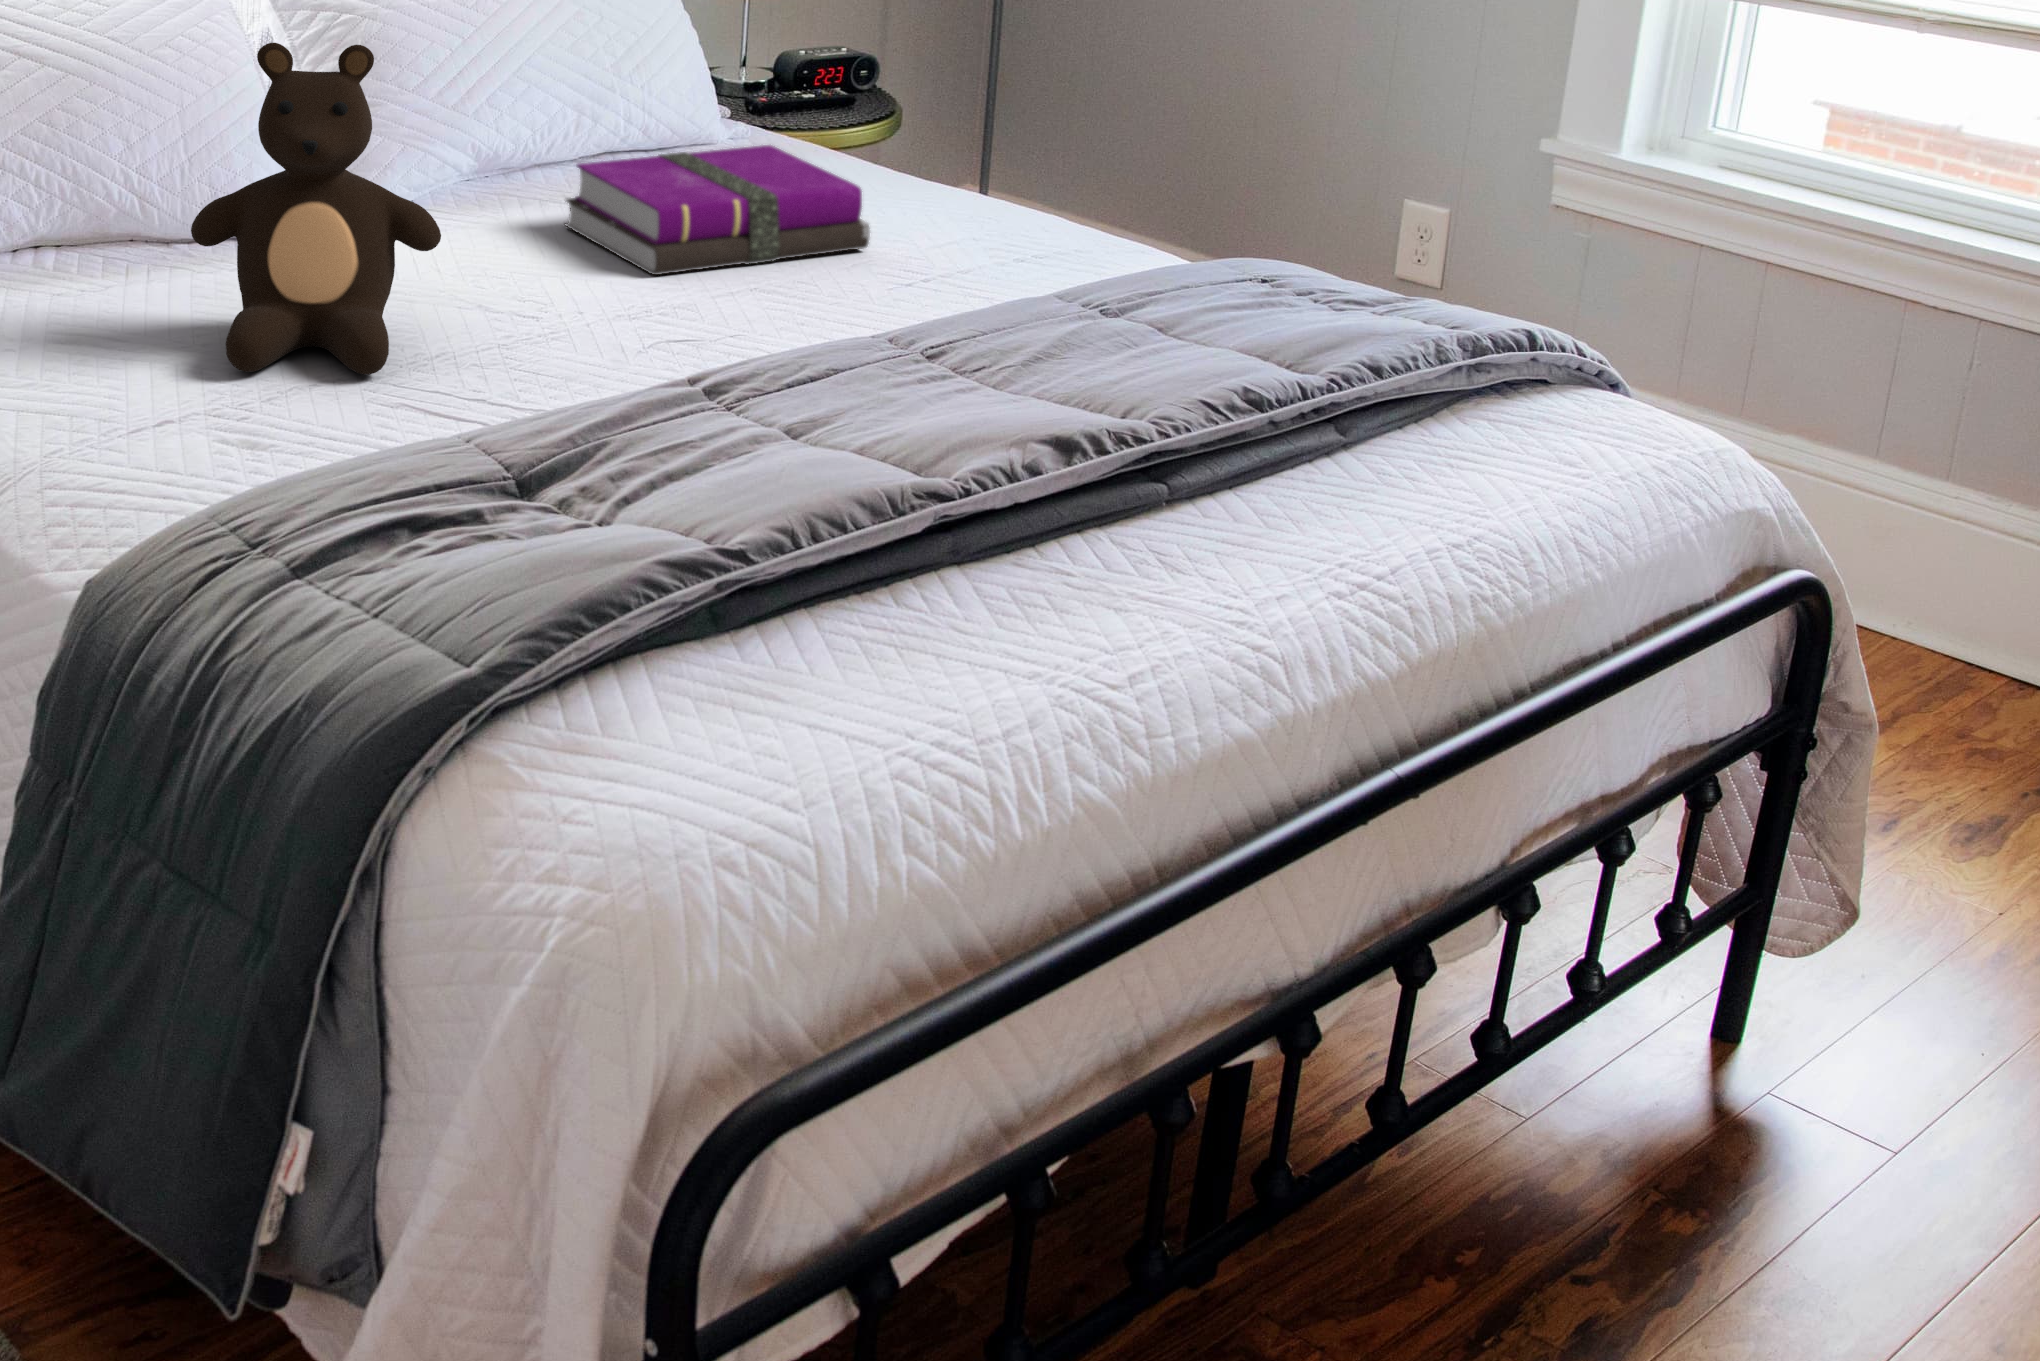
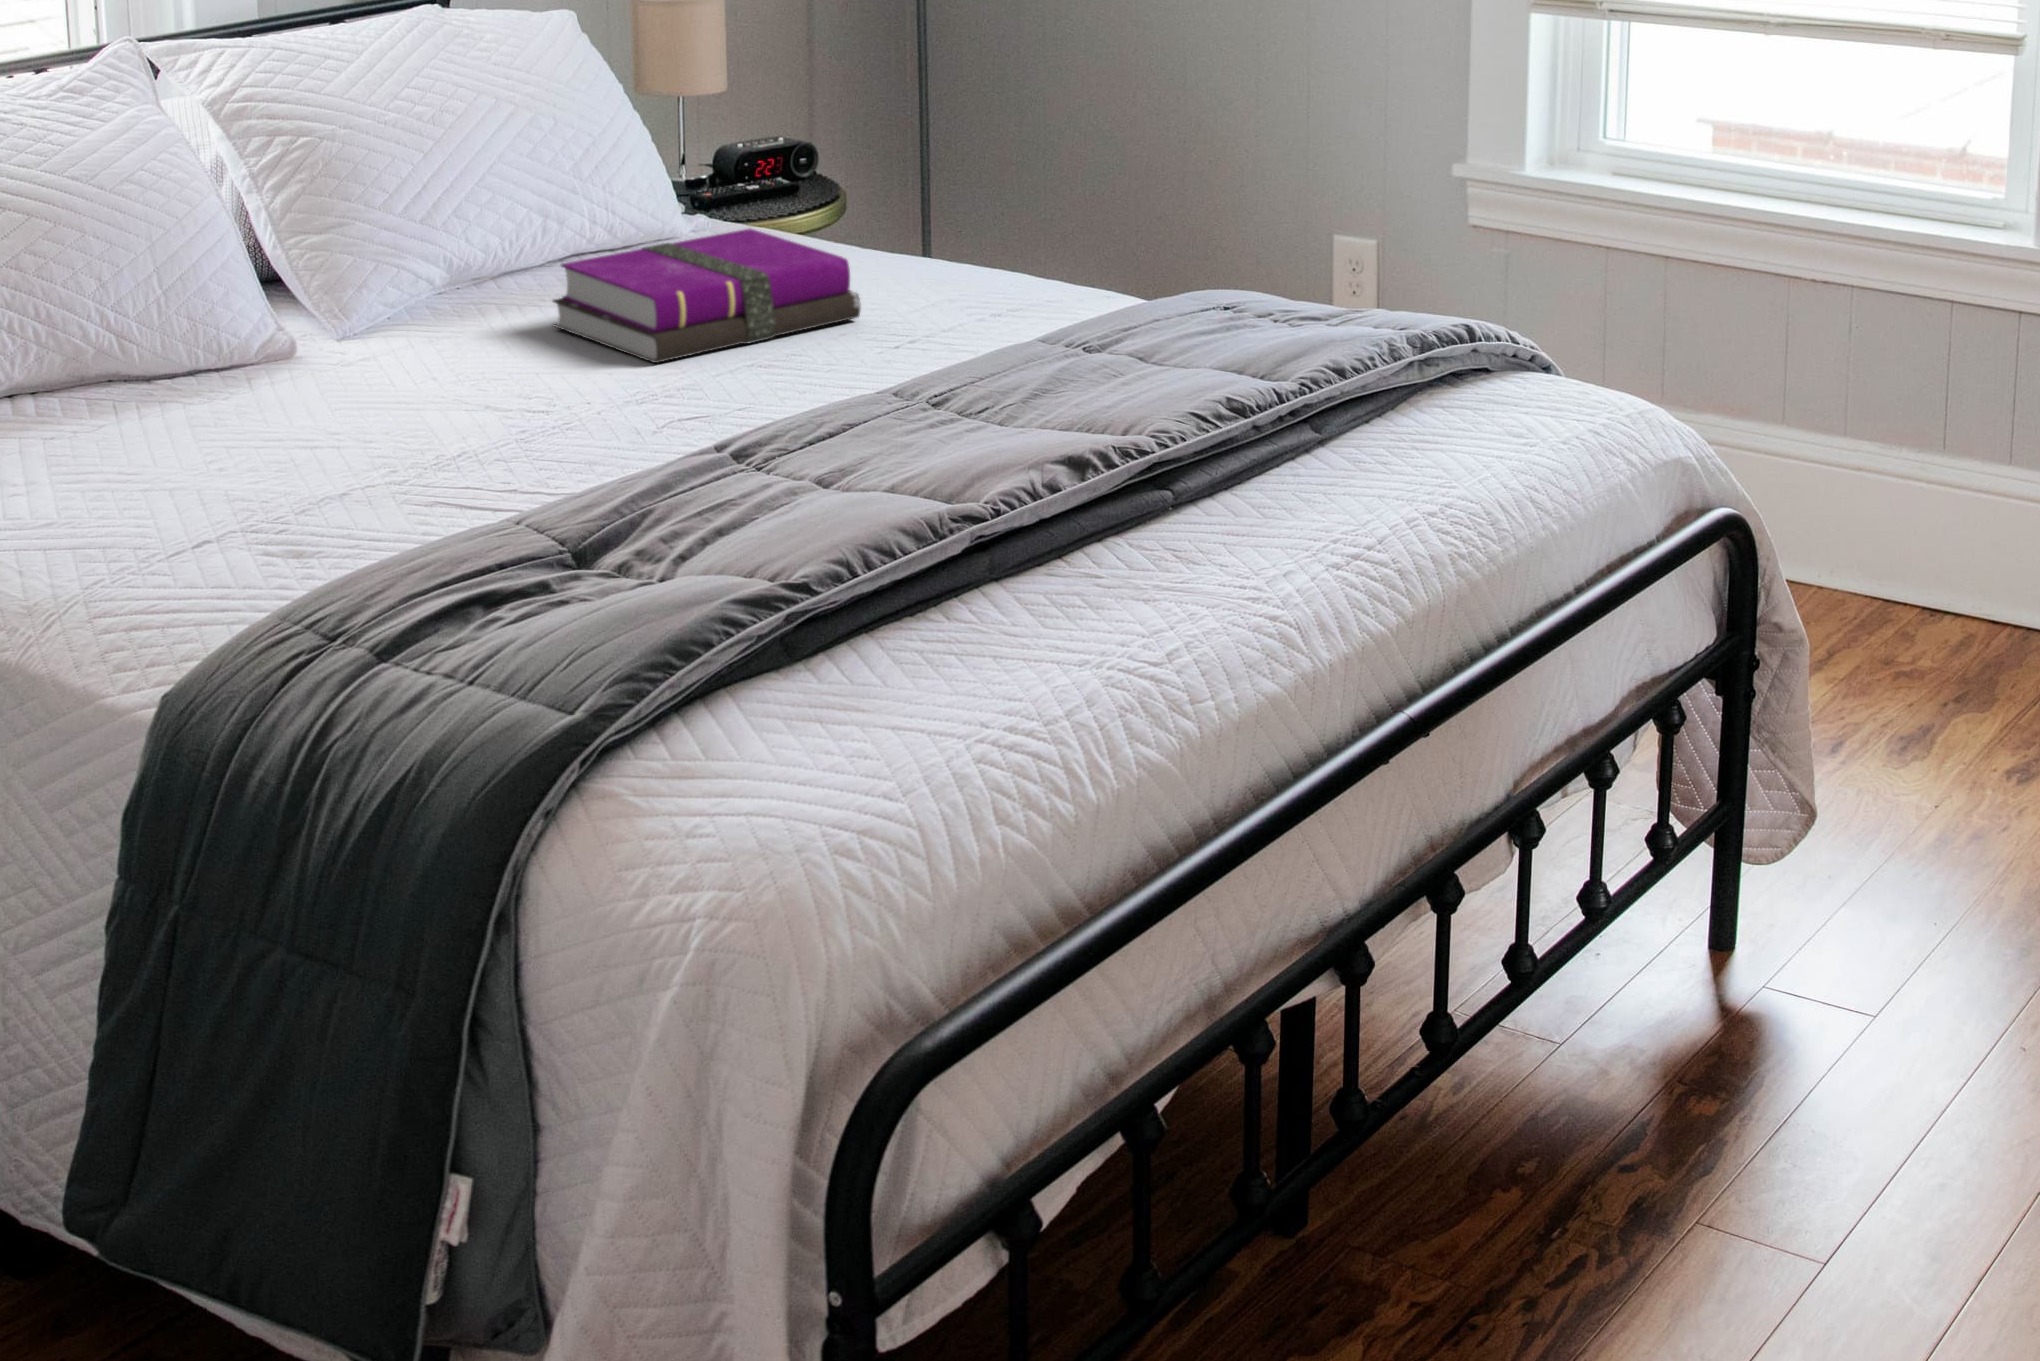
teddy bear: present [191,43,441,375] -> none [186,158,449,494]

